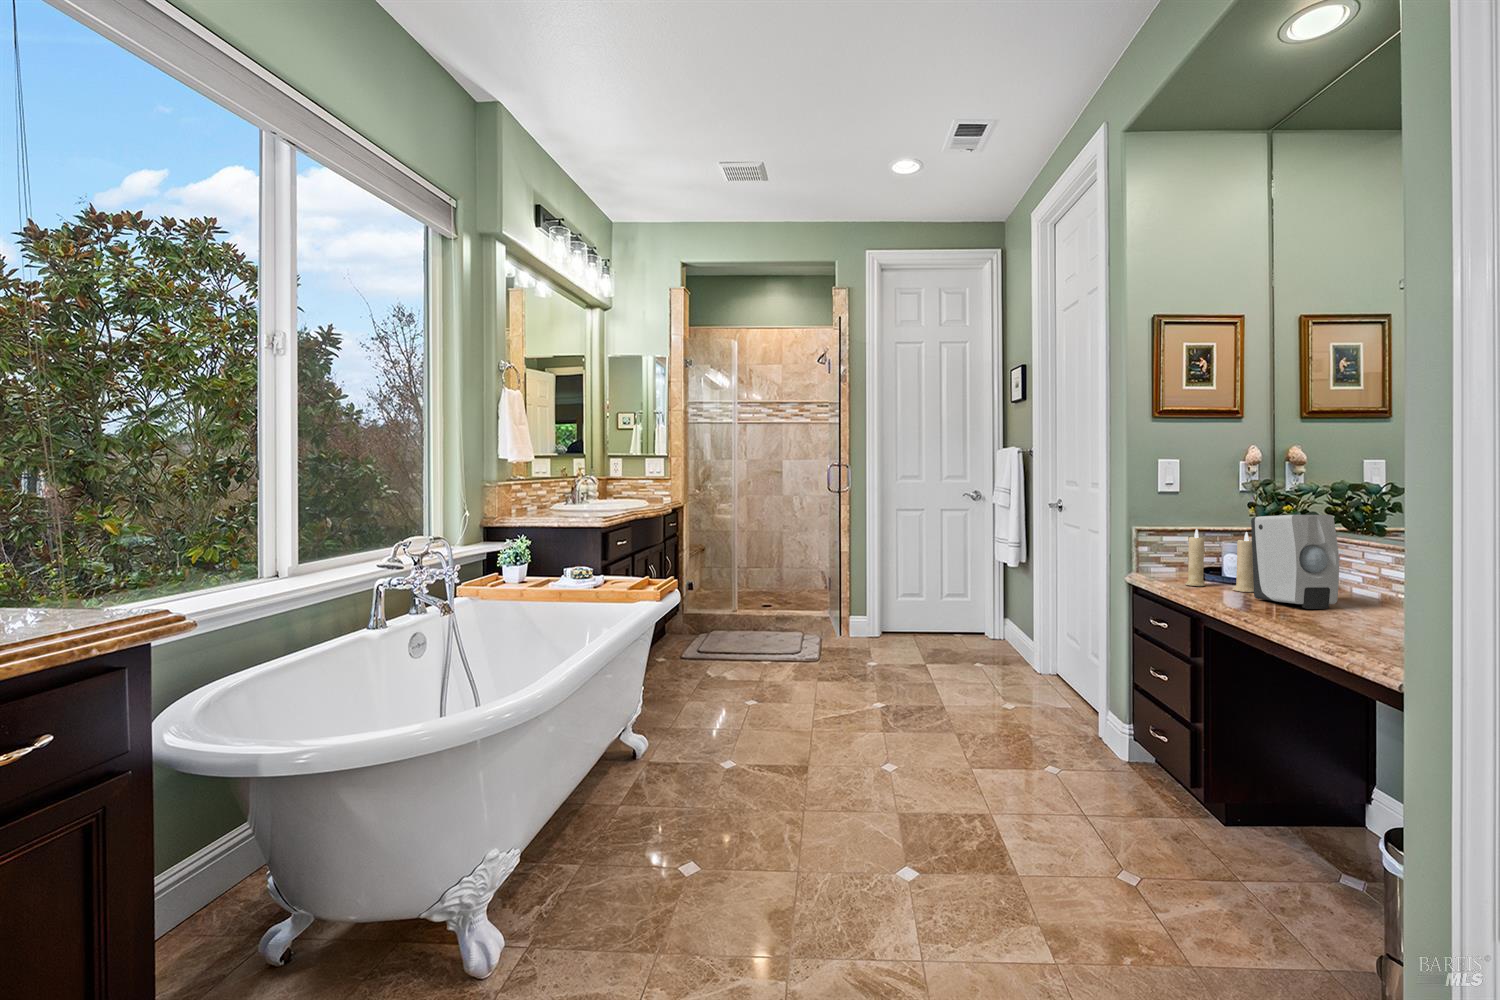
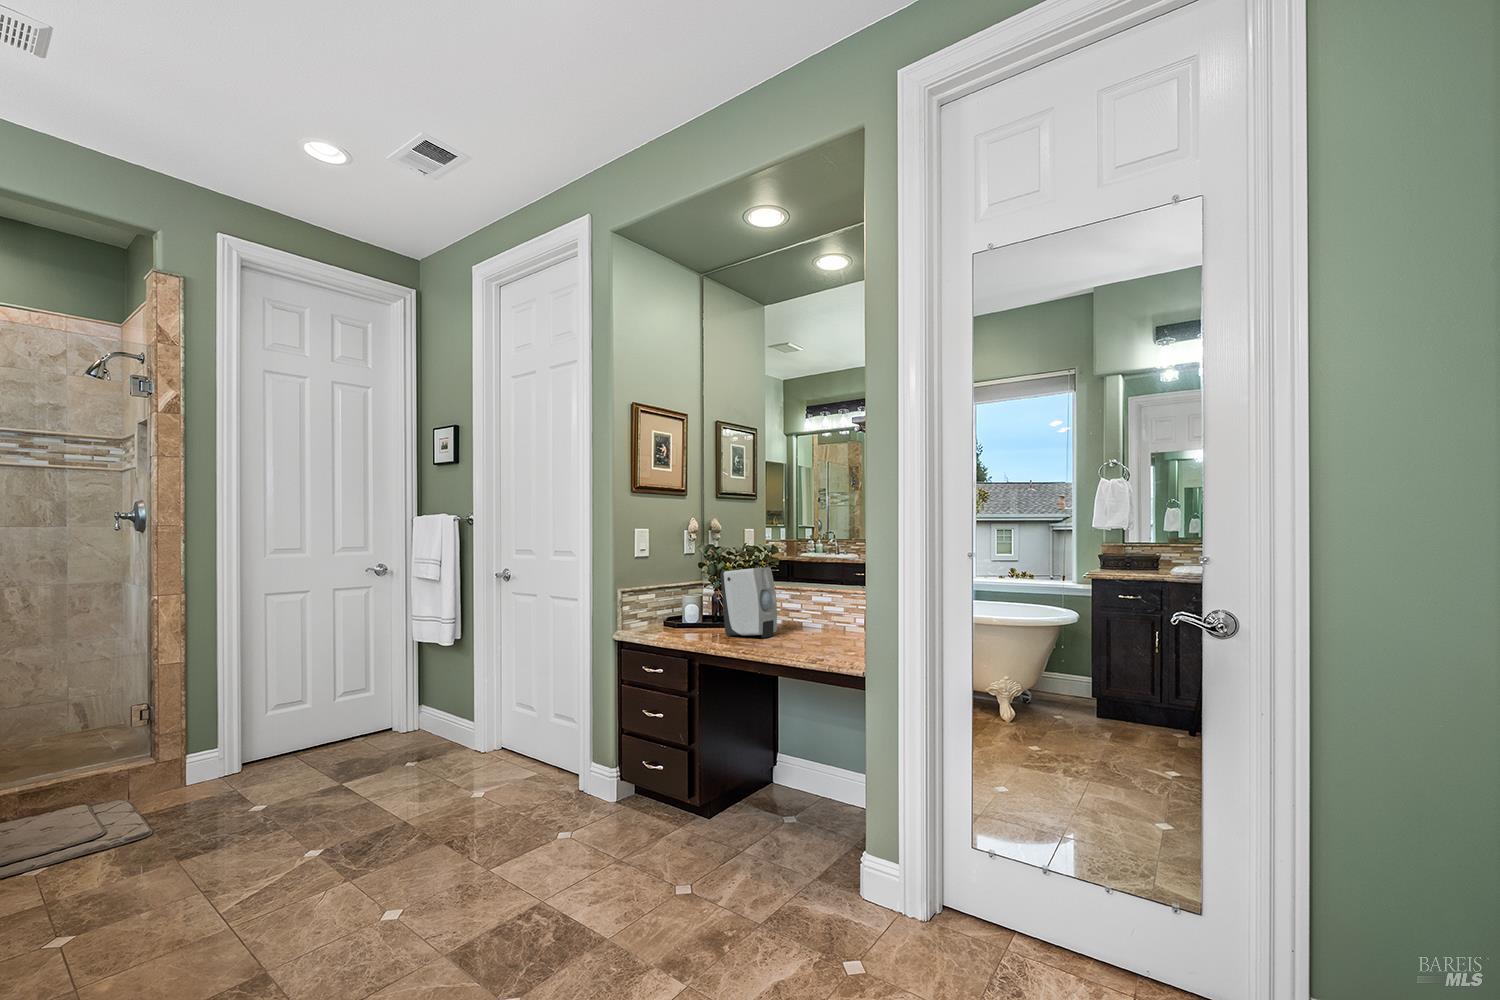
candle: present [1185,529,1254,592] -> none [666,583,717,632]

